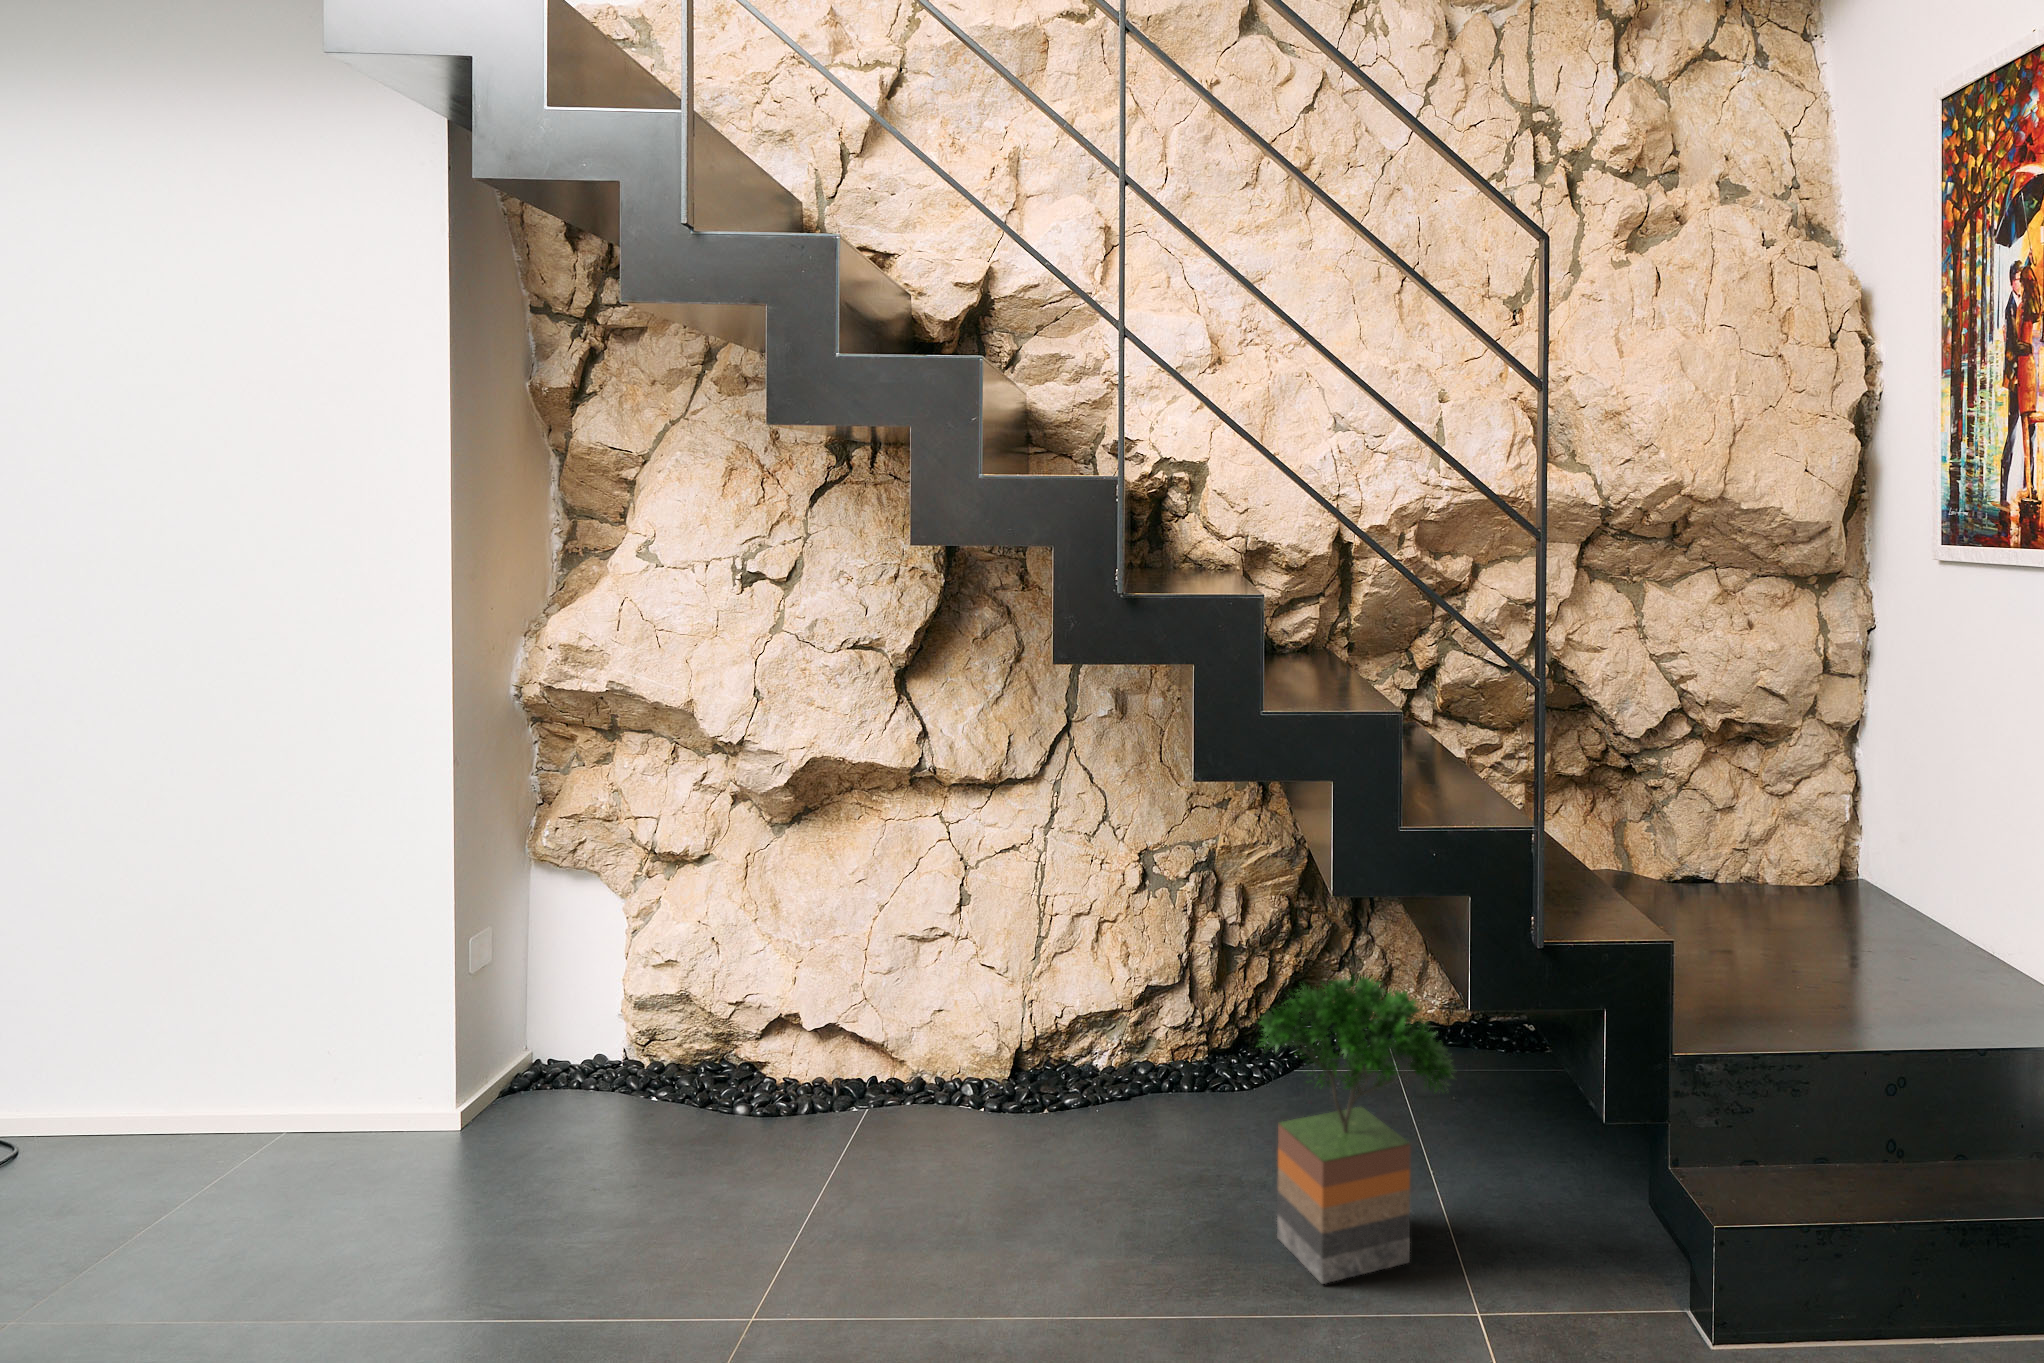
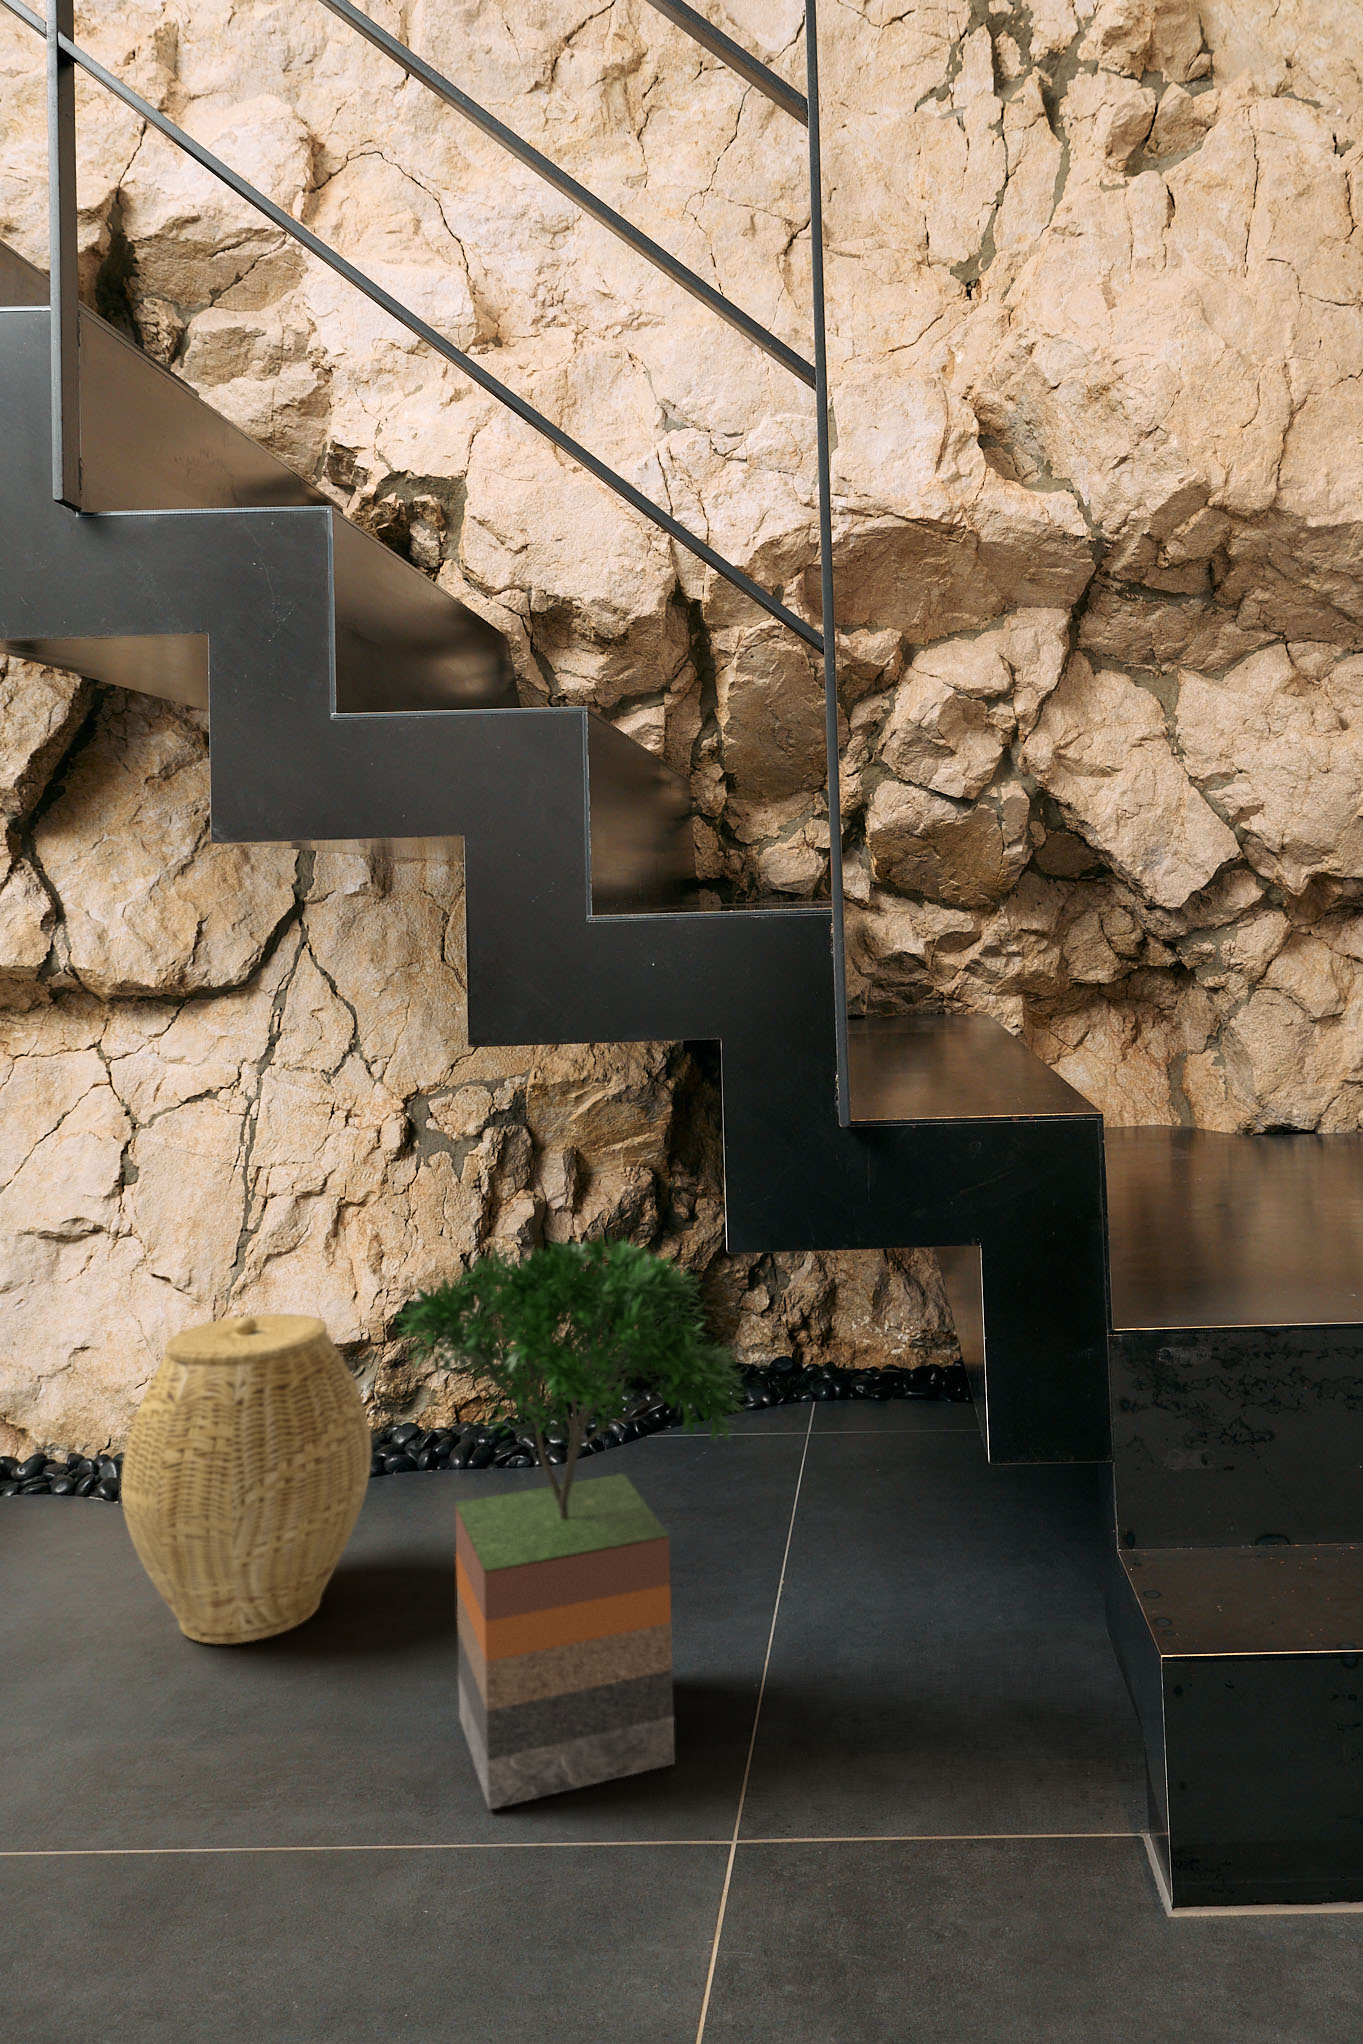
woven basket: none [1048,1004,1186,1197] -> present [121,1314,371,1644]

